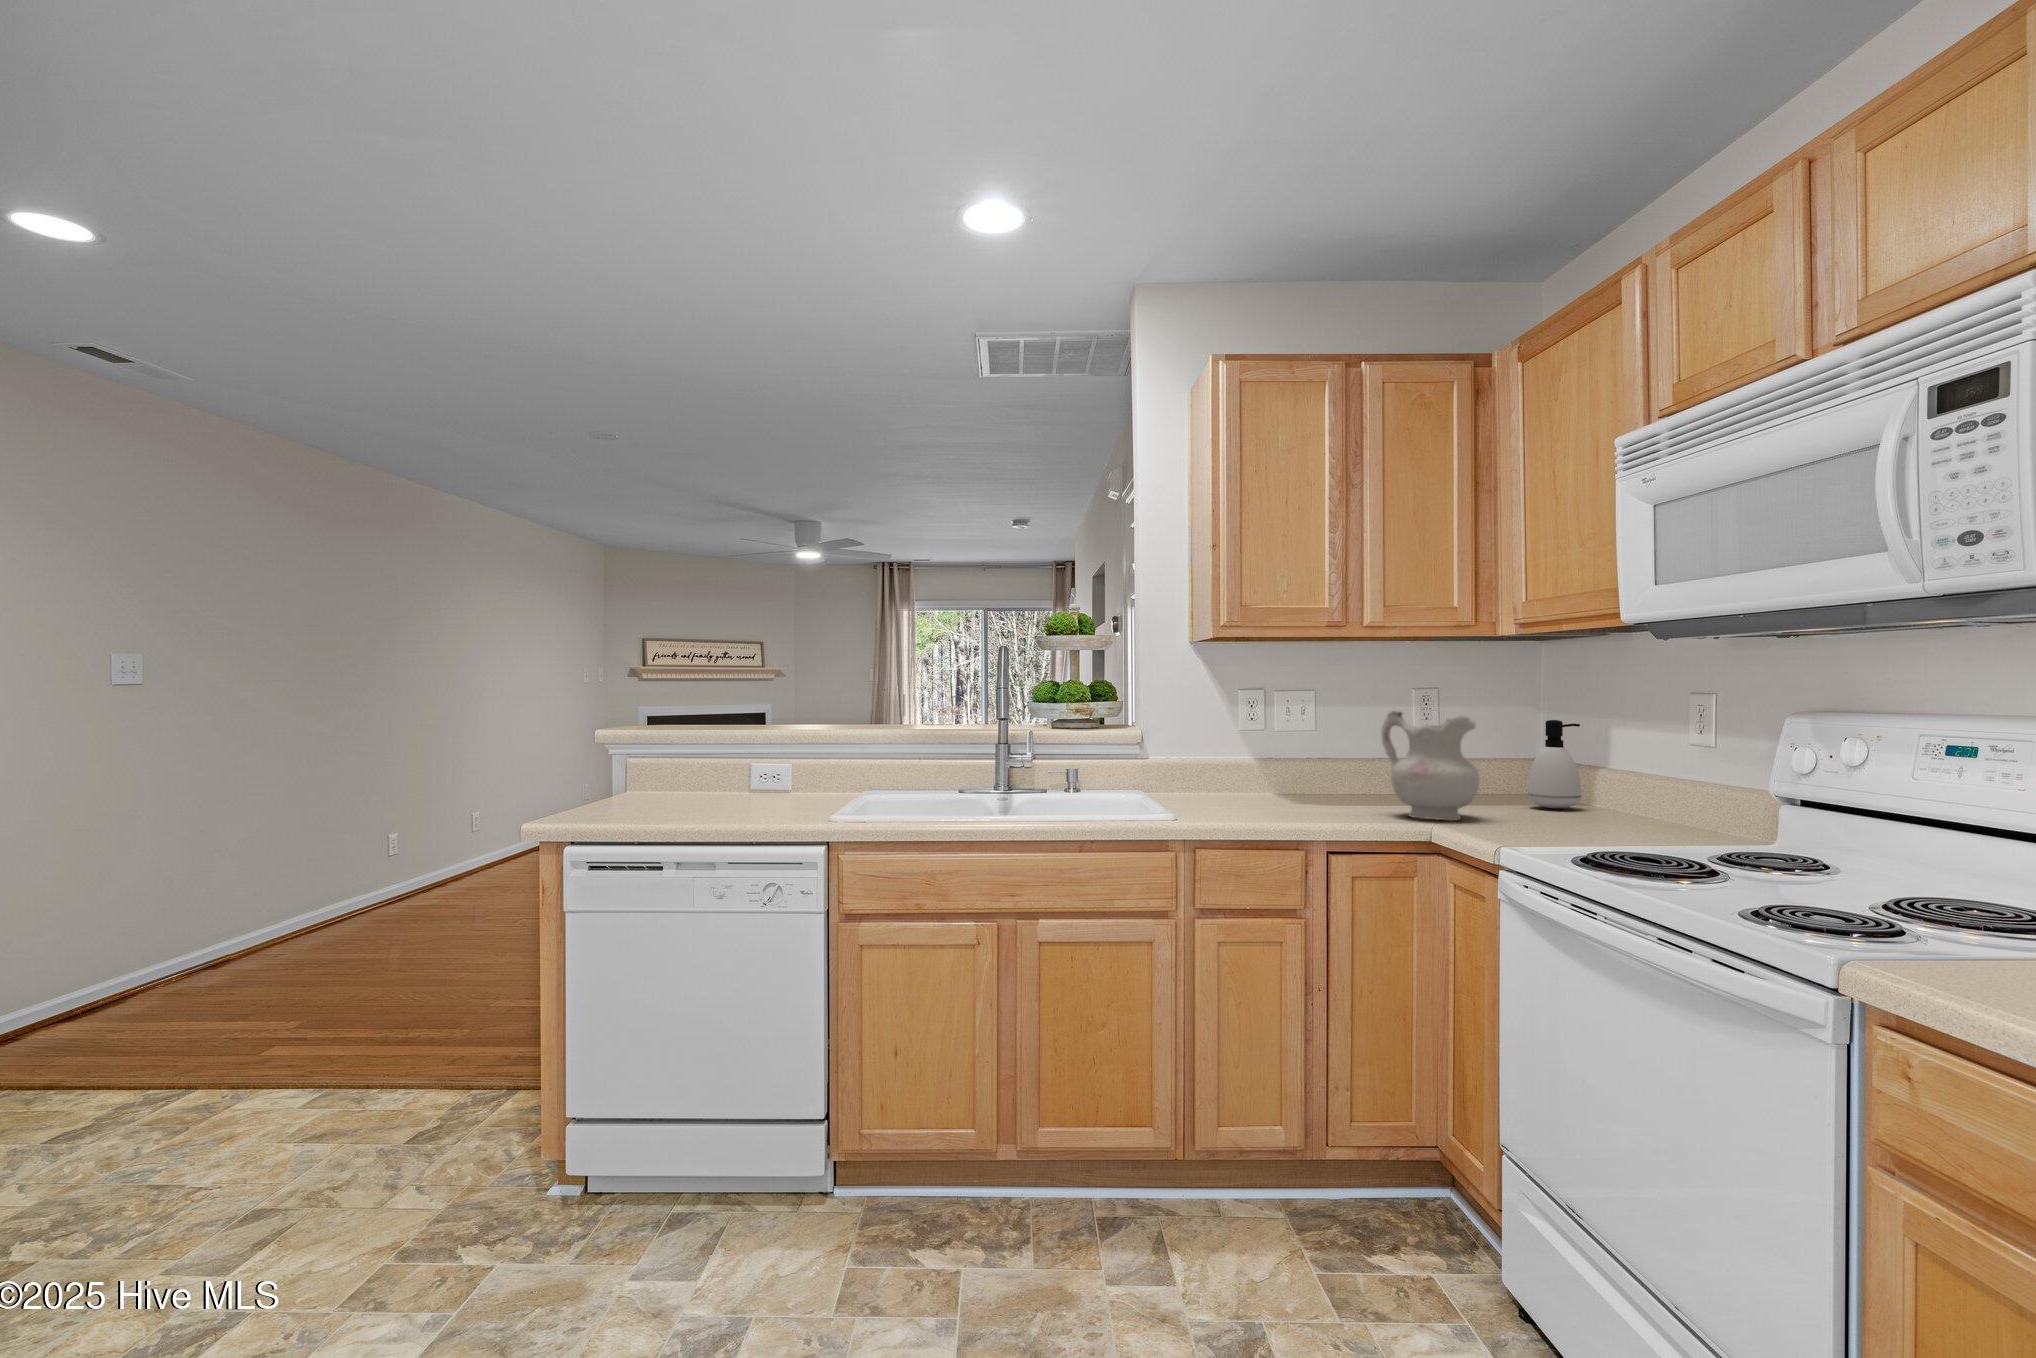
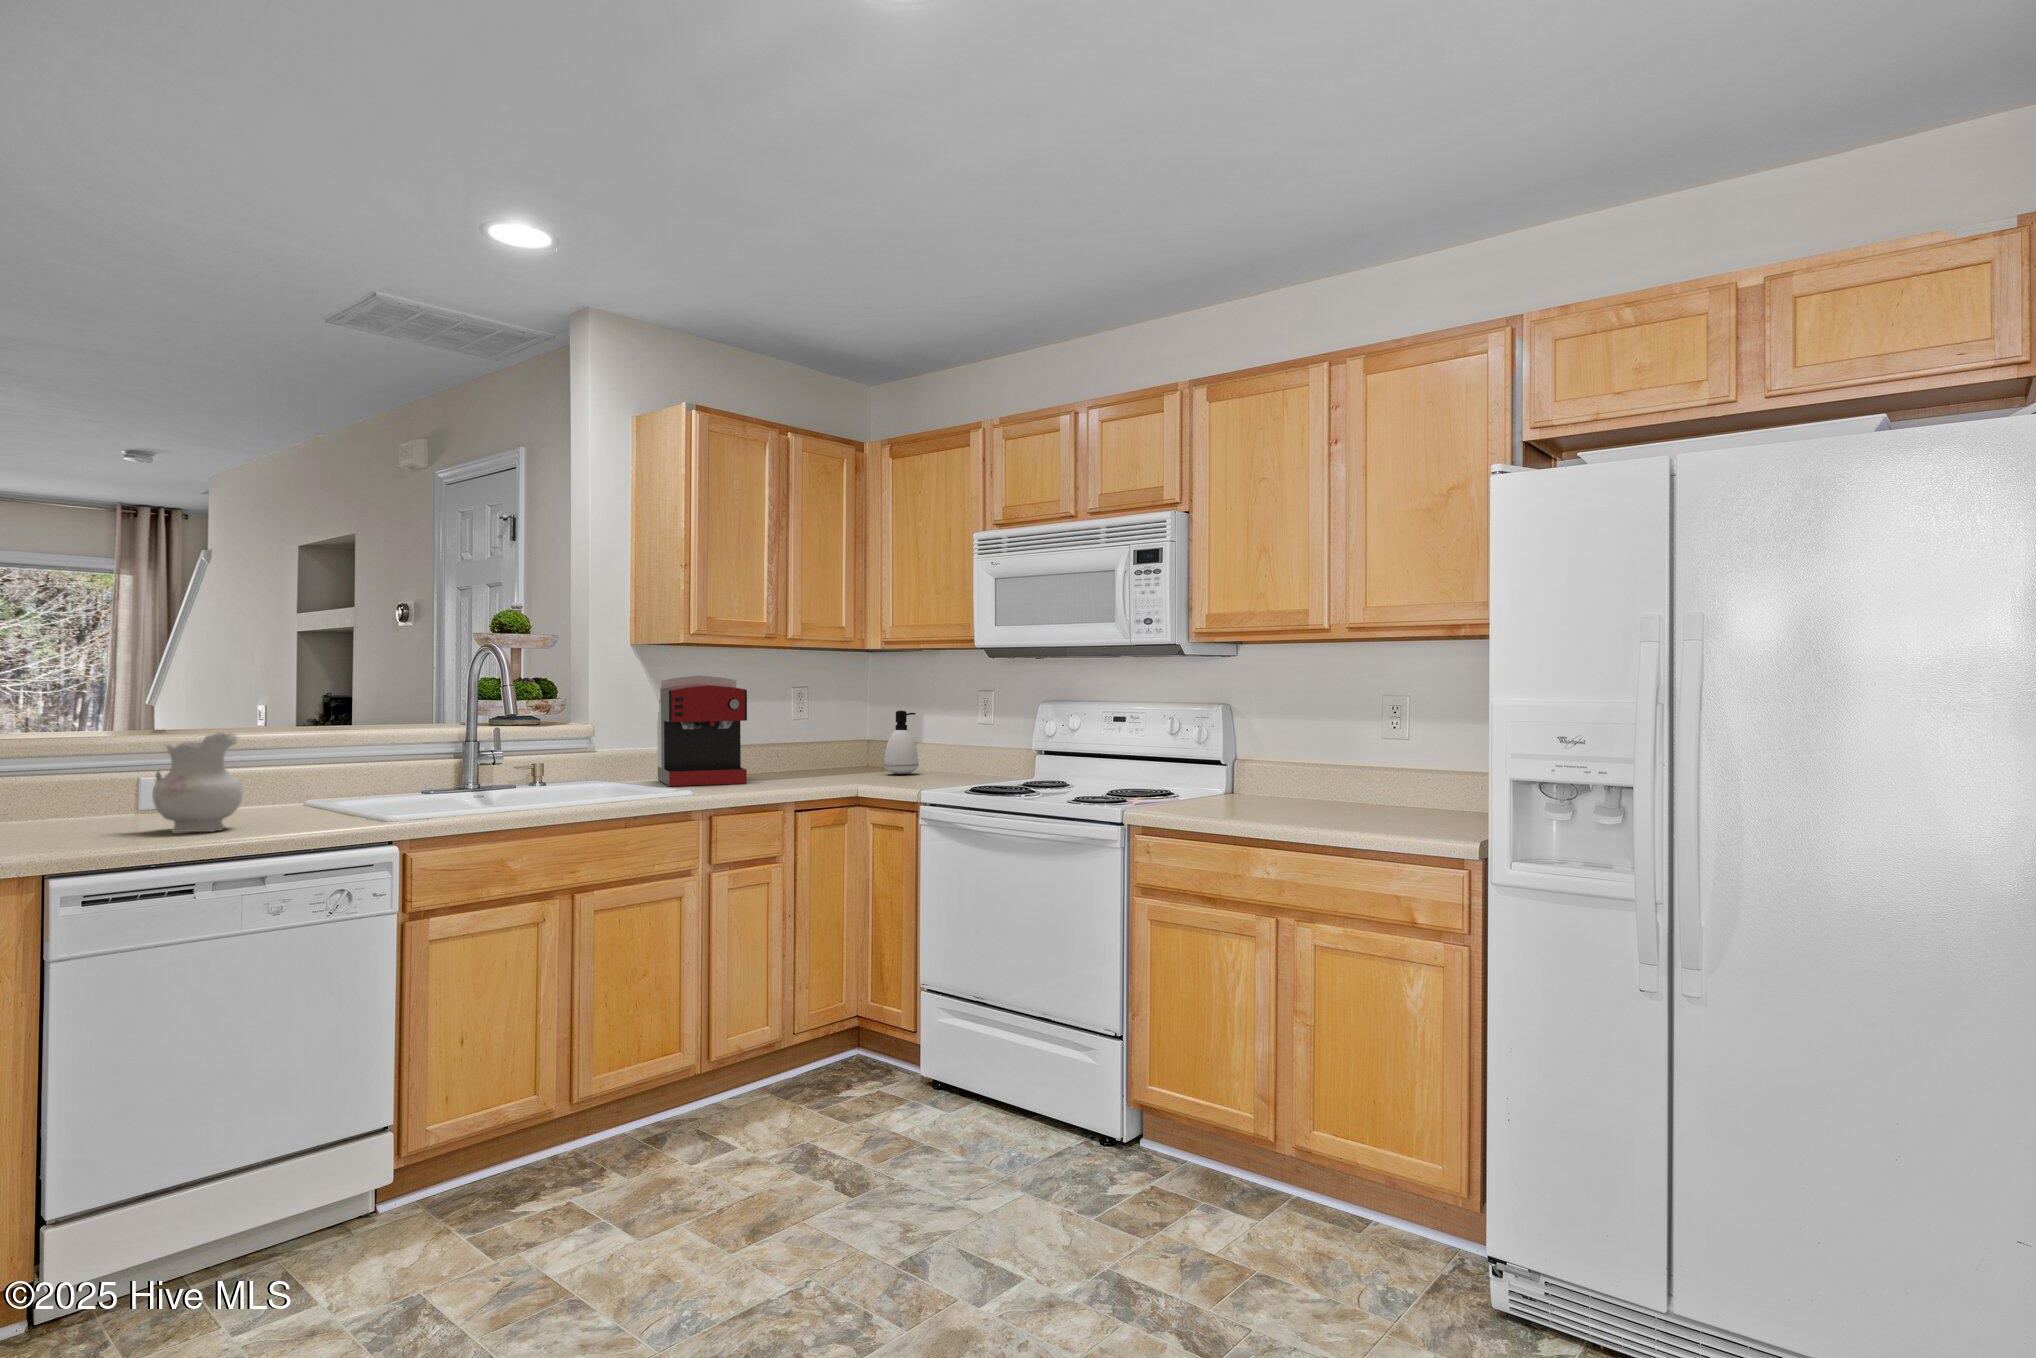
coffee maker: none [1223,671,1329,804] -> present [657,676,747,786]
ceramic pitcher: present [1381,711,1480,821] -> present [152,729,243,832]

